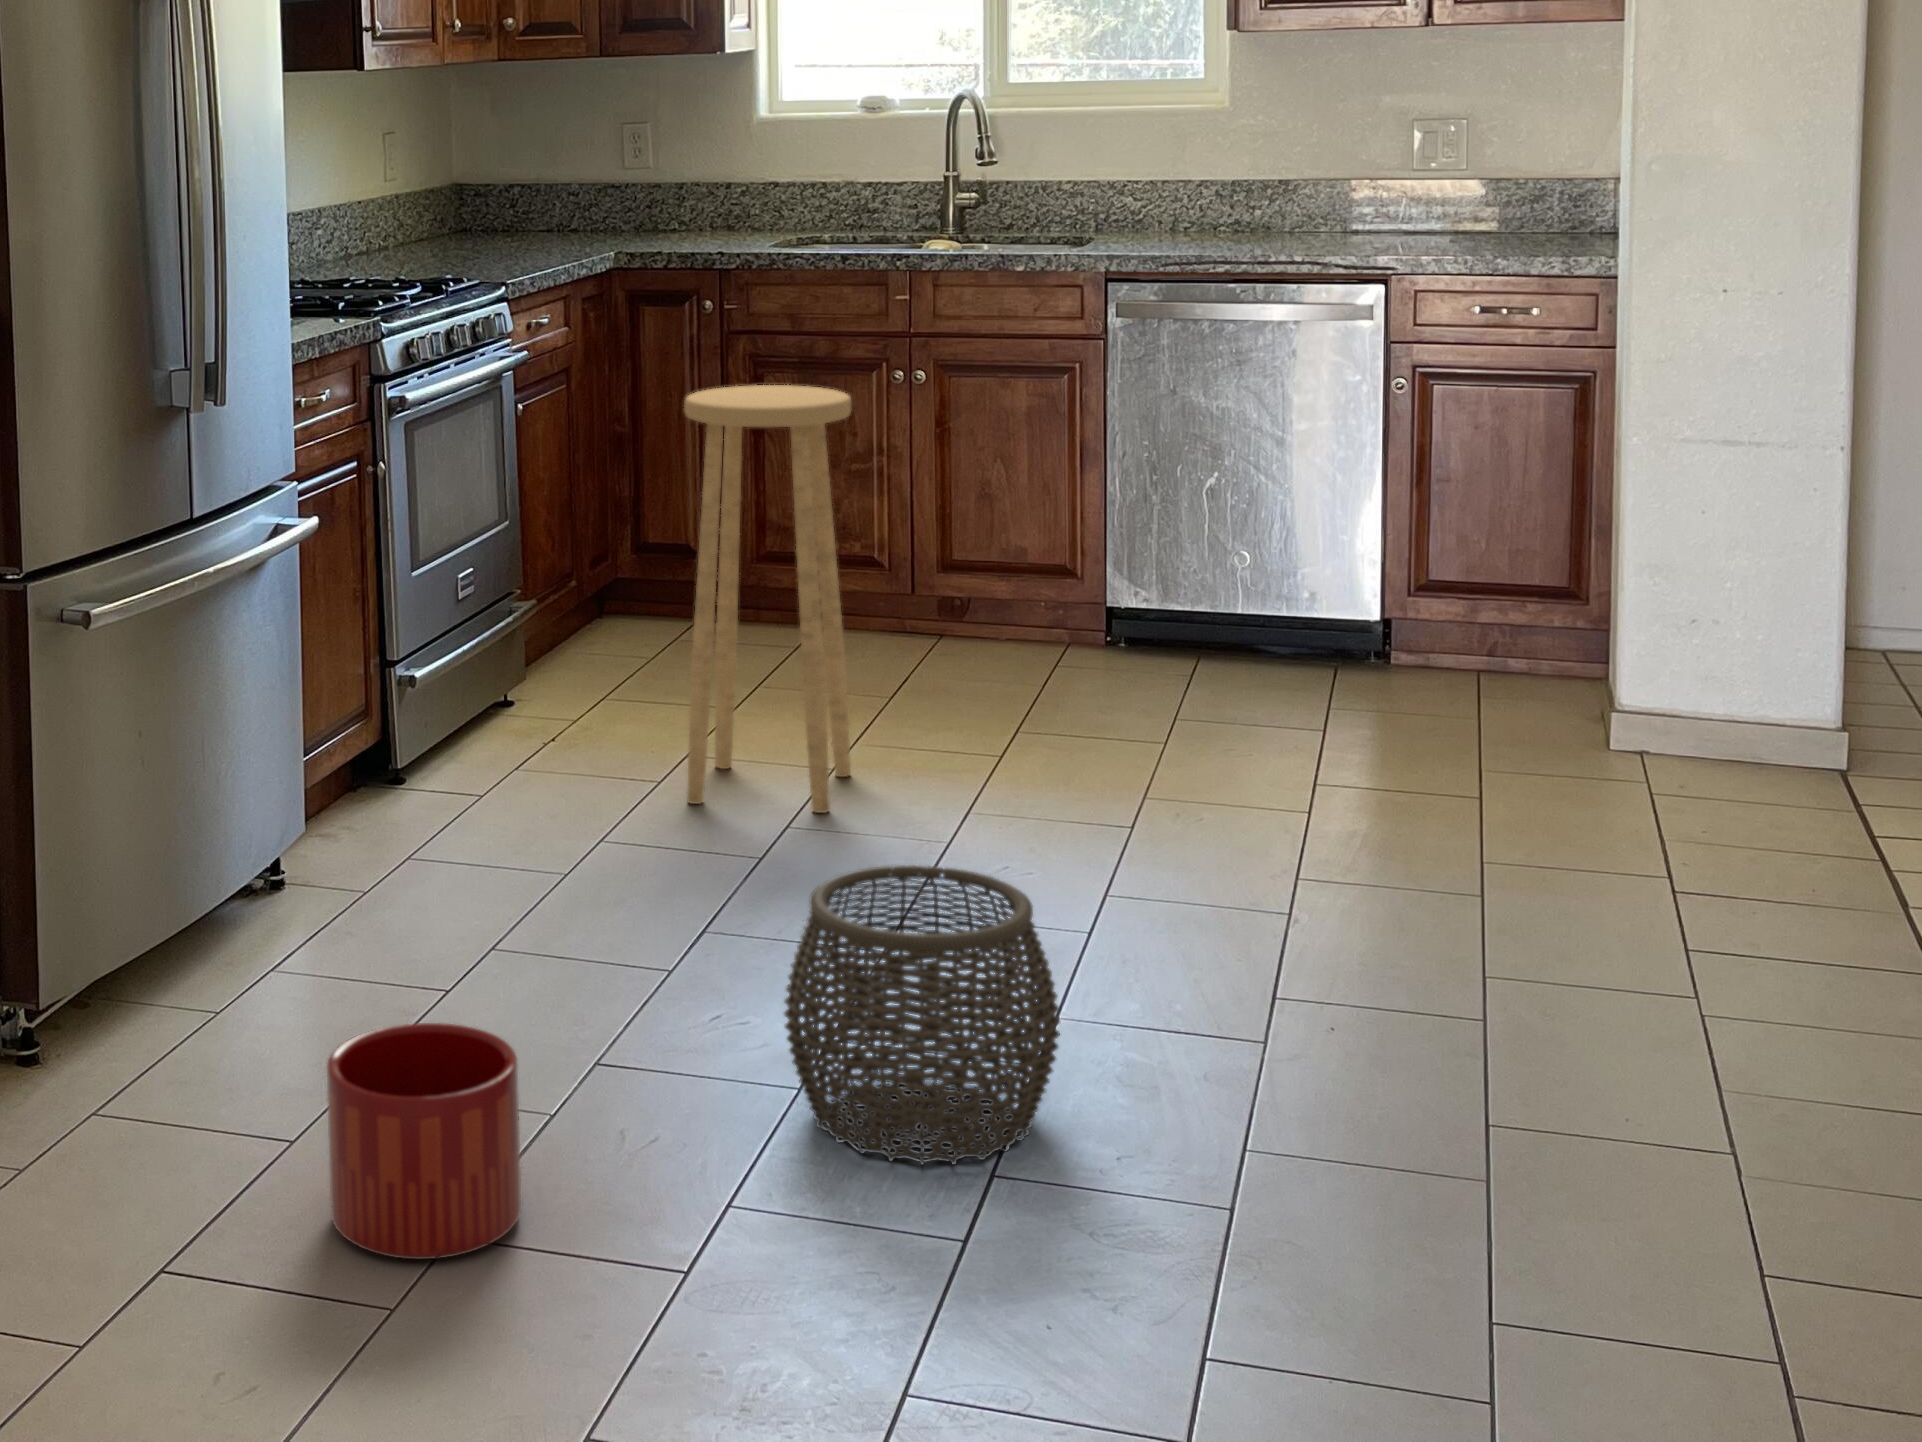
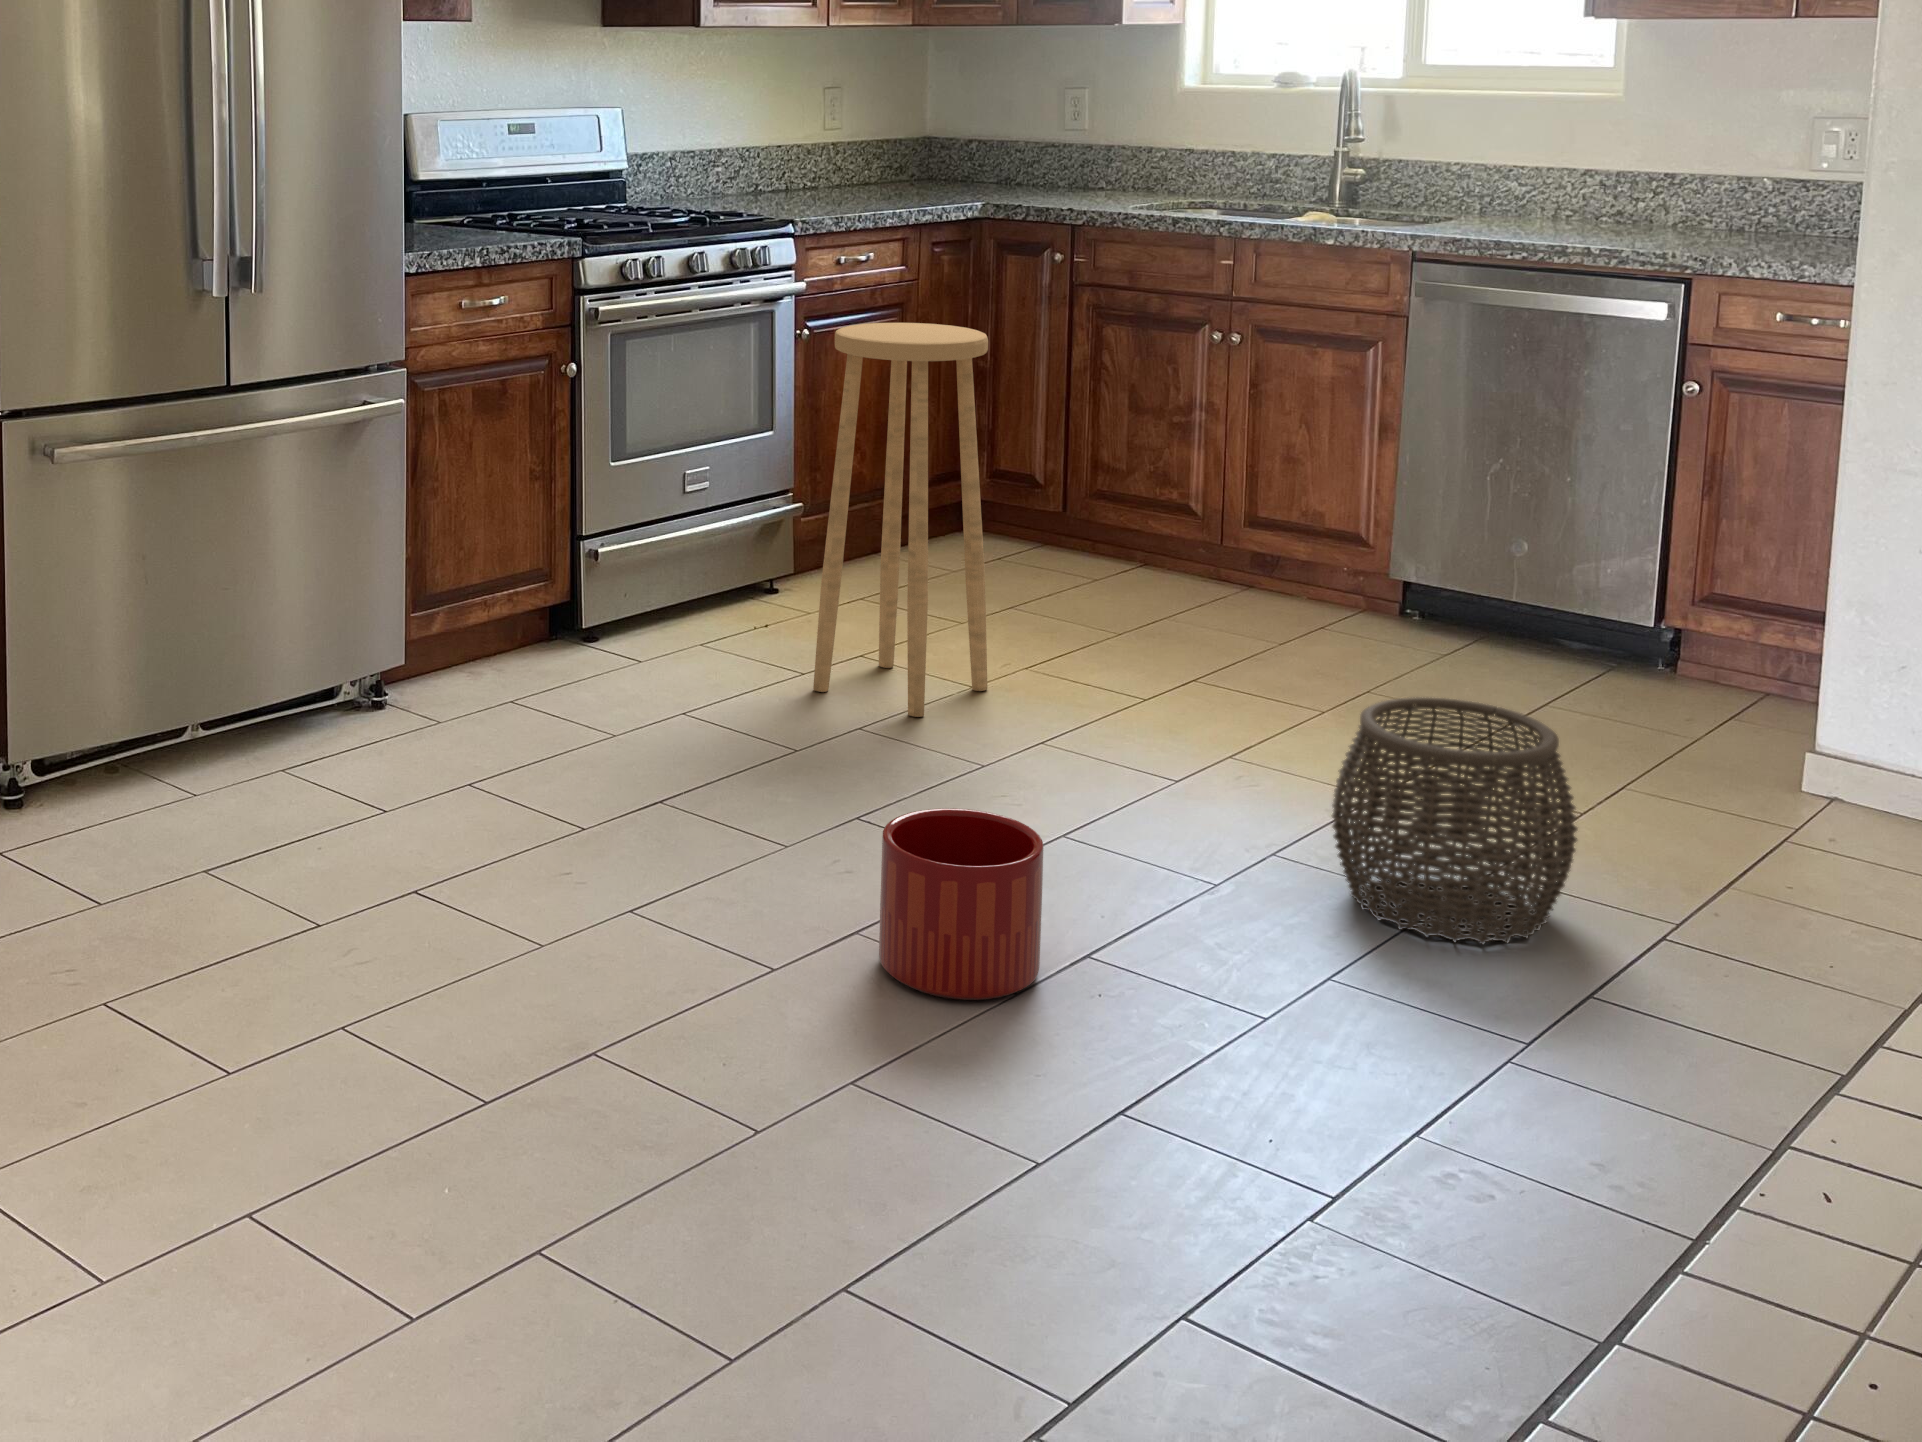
woven basket: present [784,865,1060,1165] -> present [1332,697,1578,944]
planter: present [327,1023,521,1259] -> present [879,808,1044,1000]

